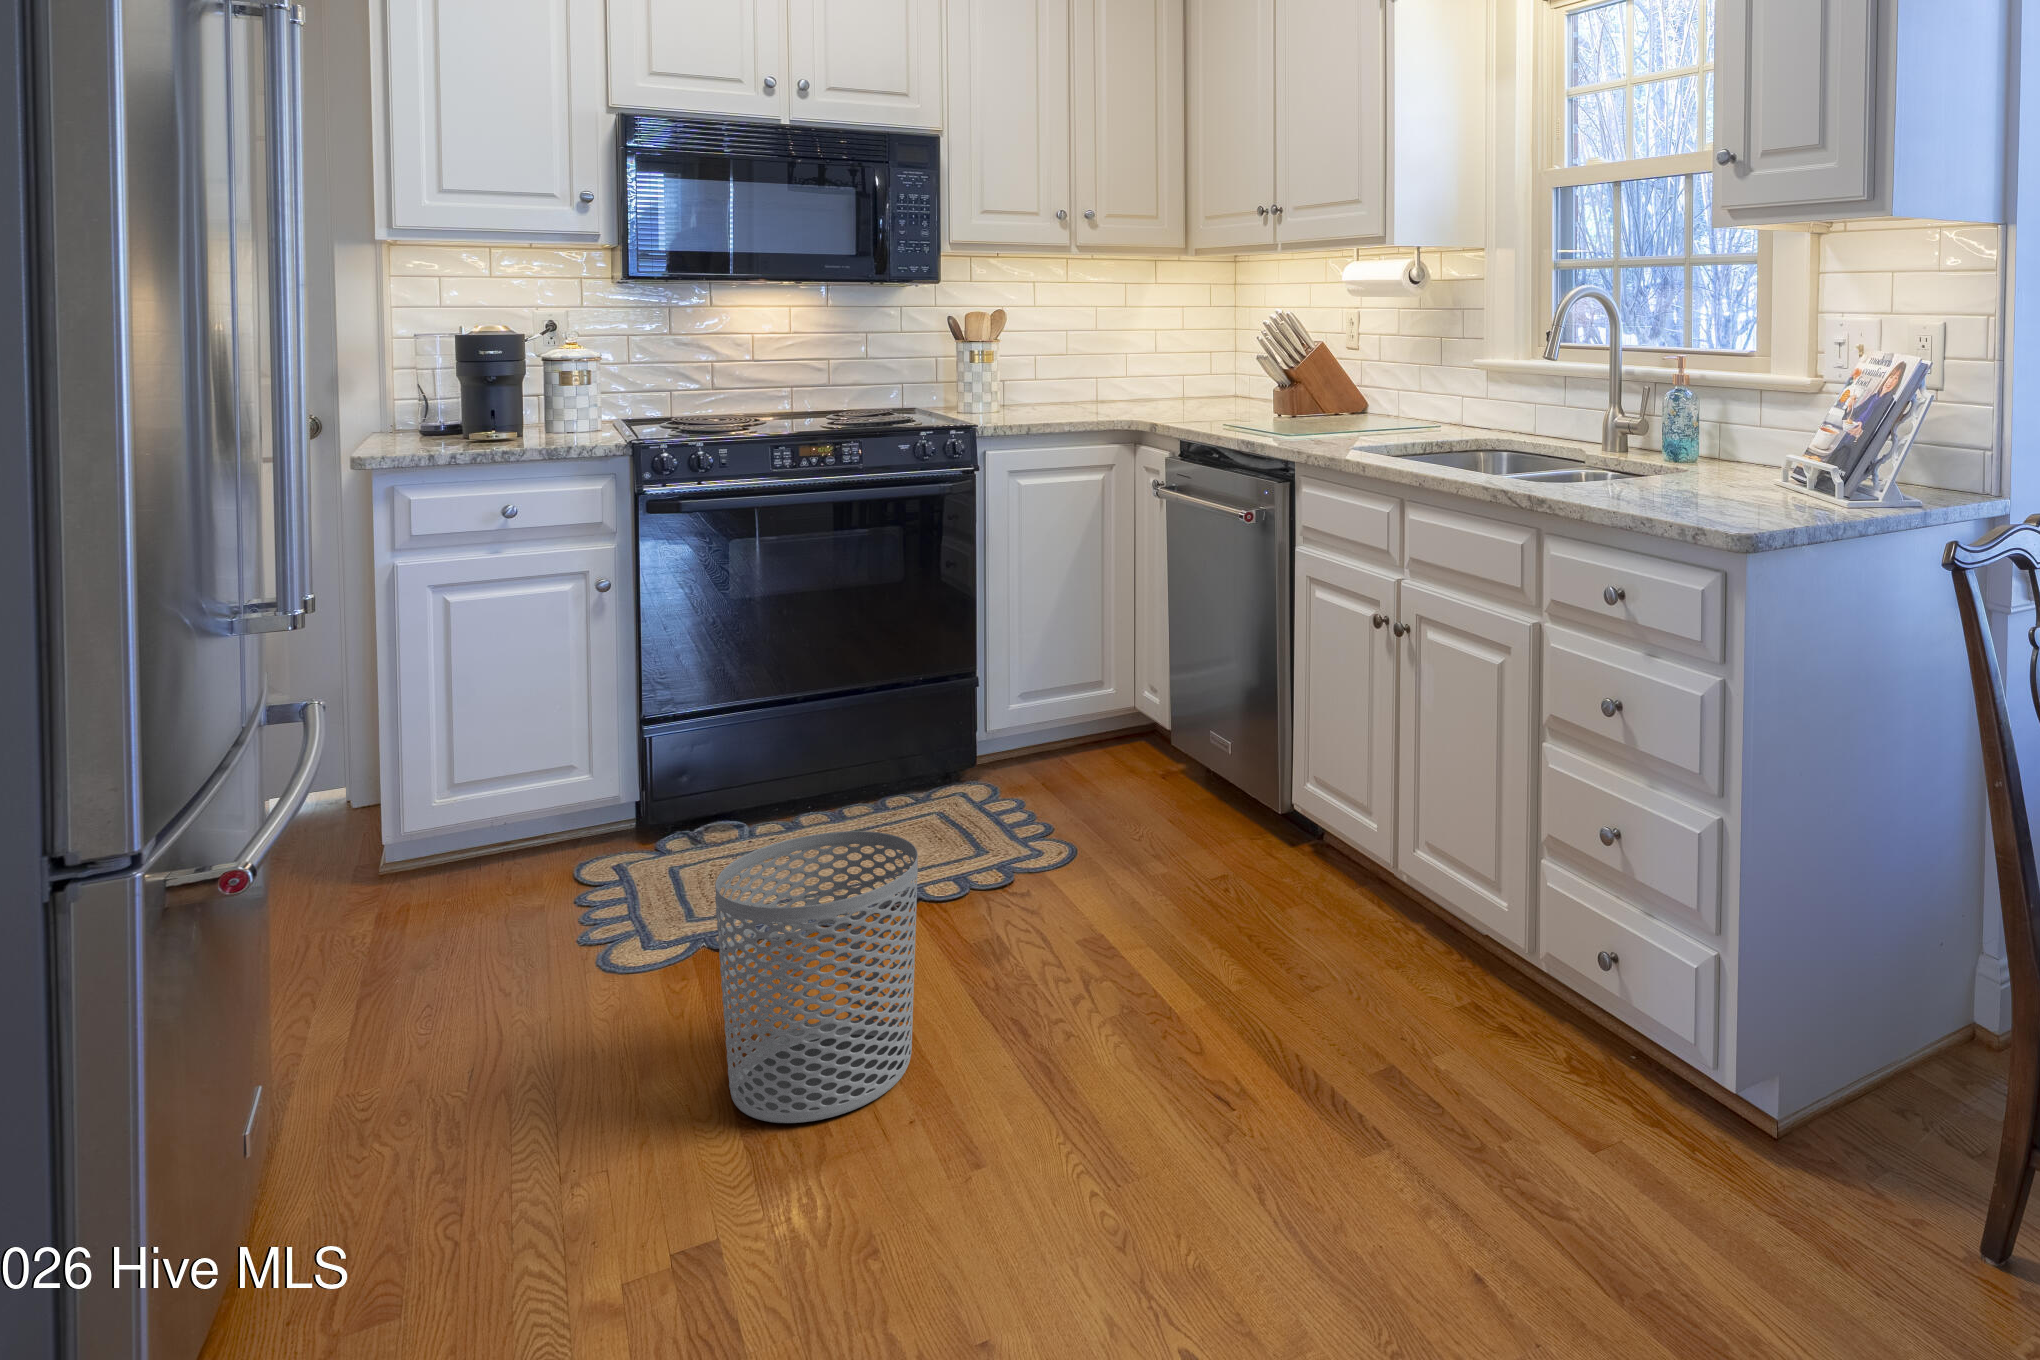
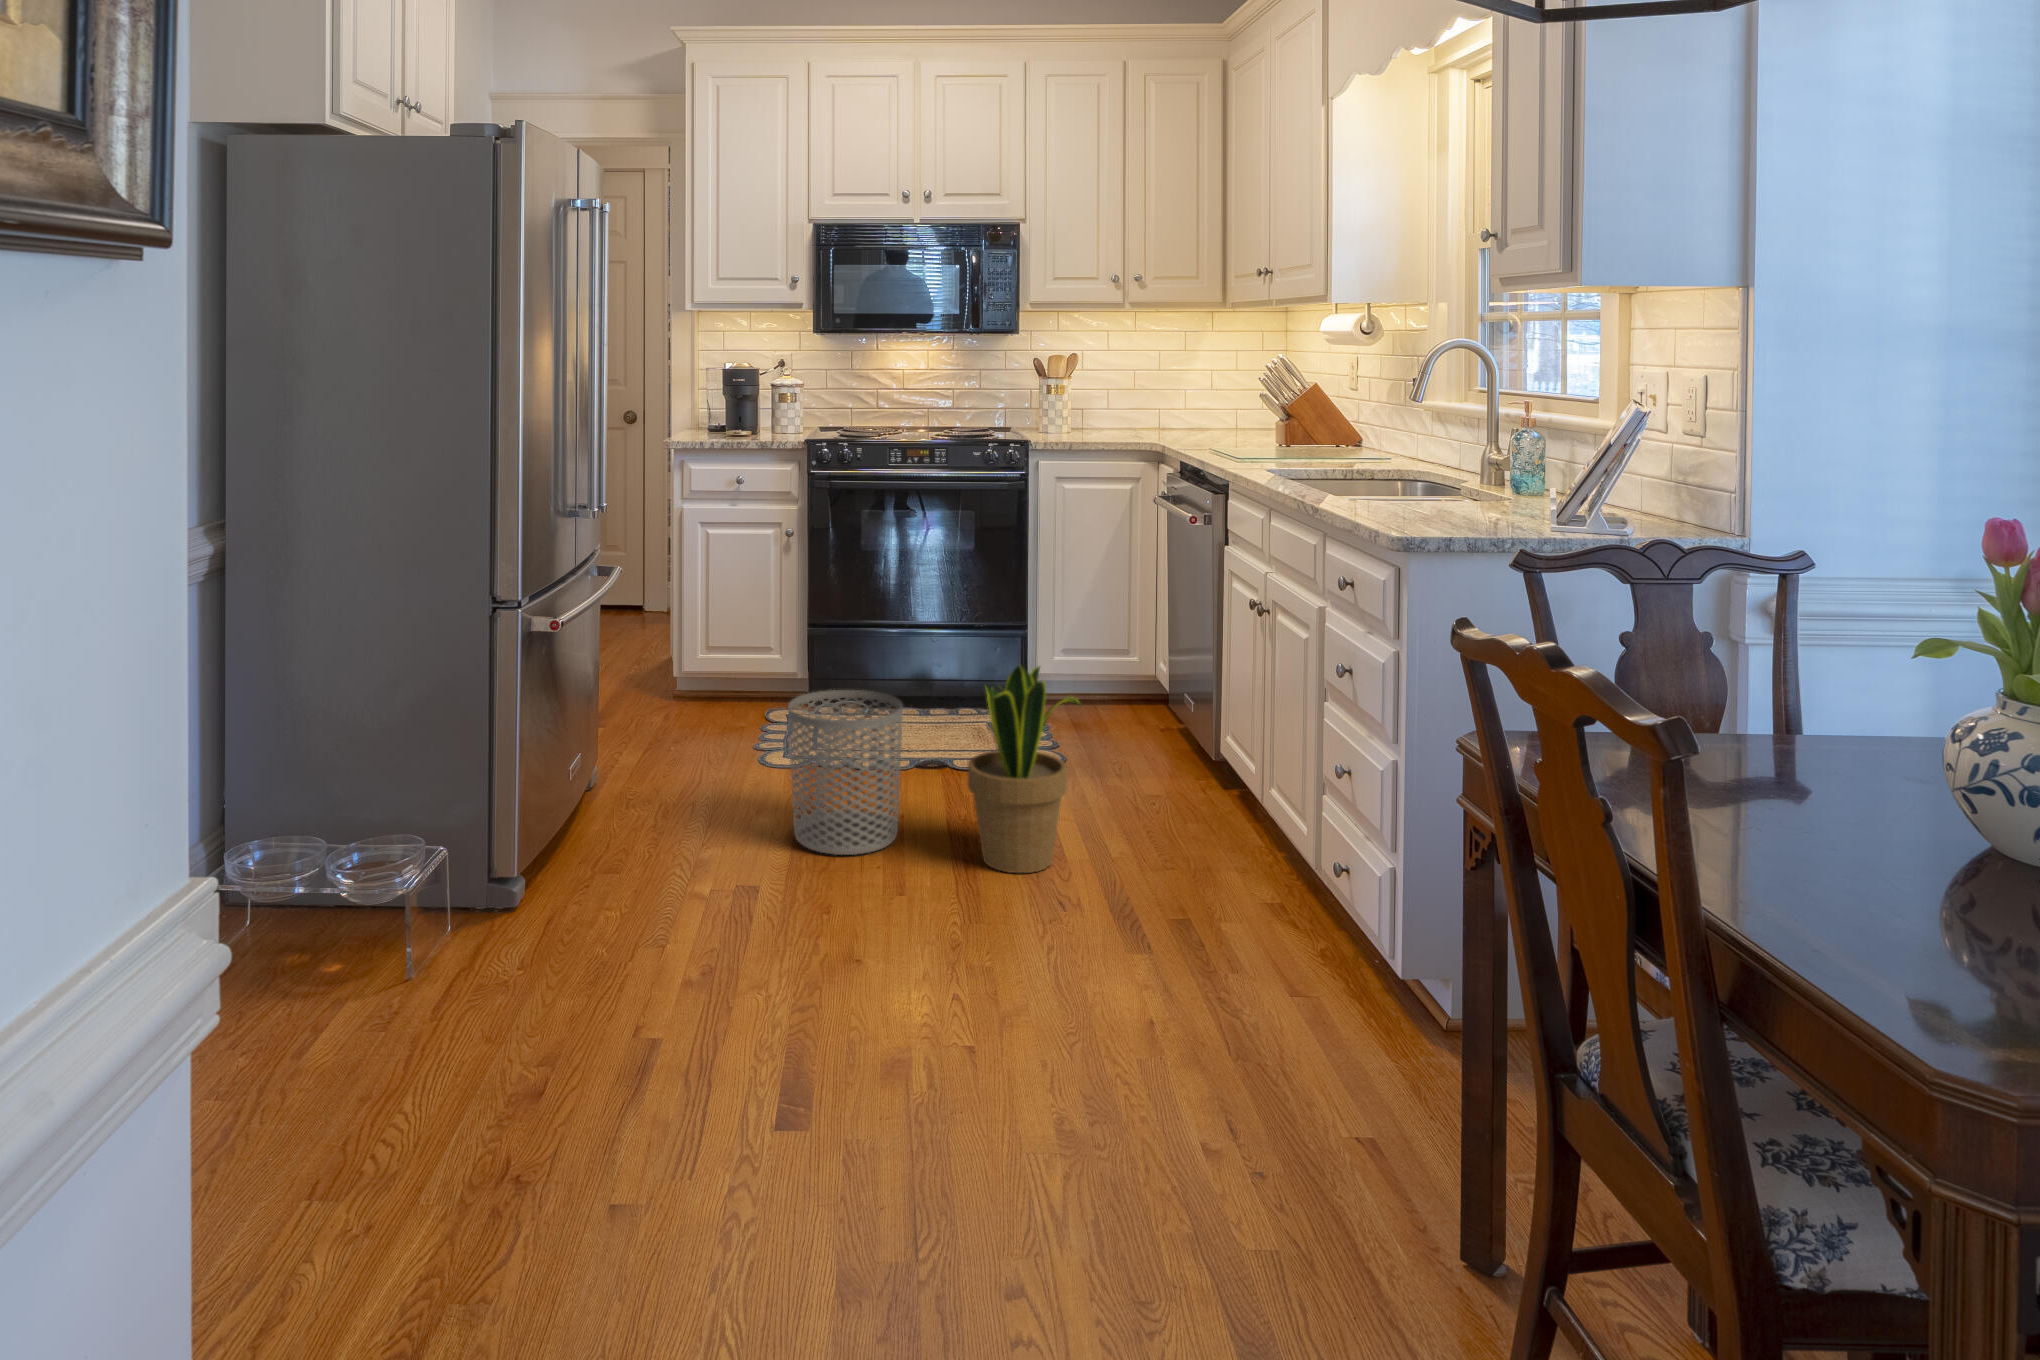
potted plant: none [1035,748,1203,1069] -> present [968,665,1081,873]

